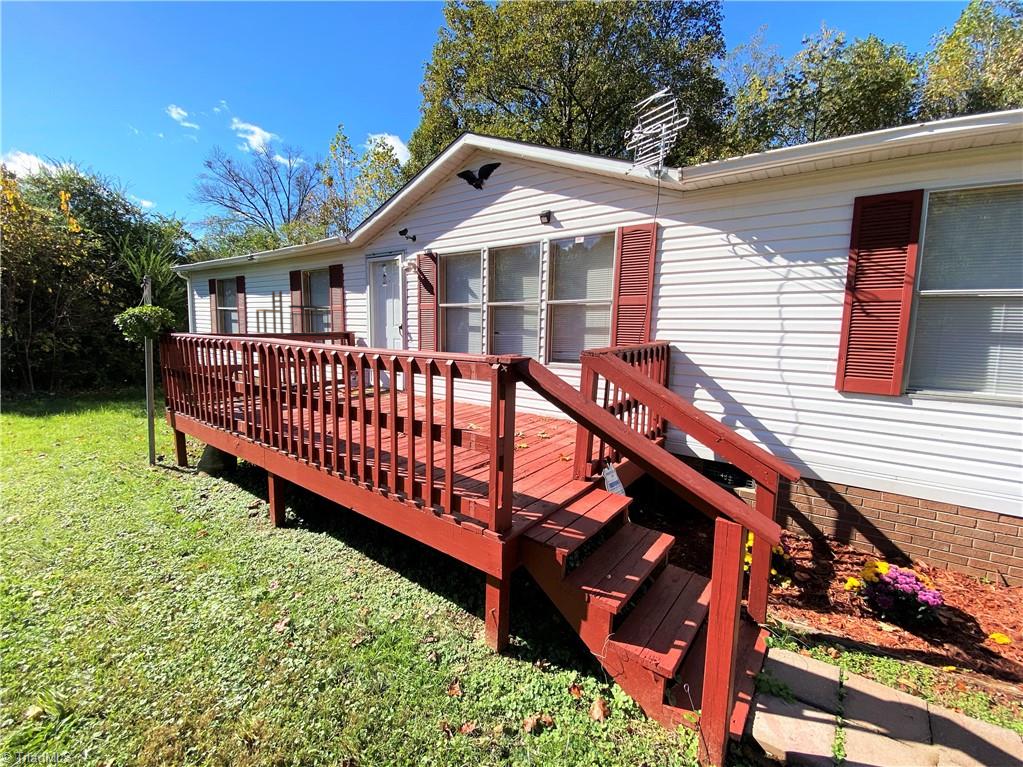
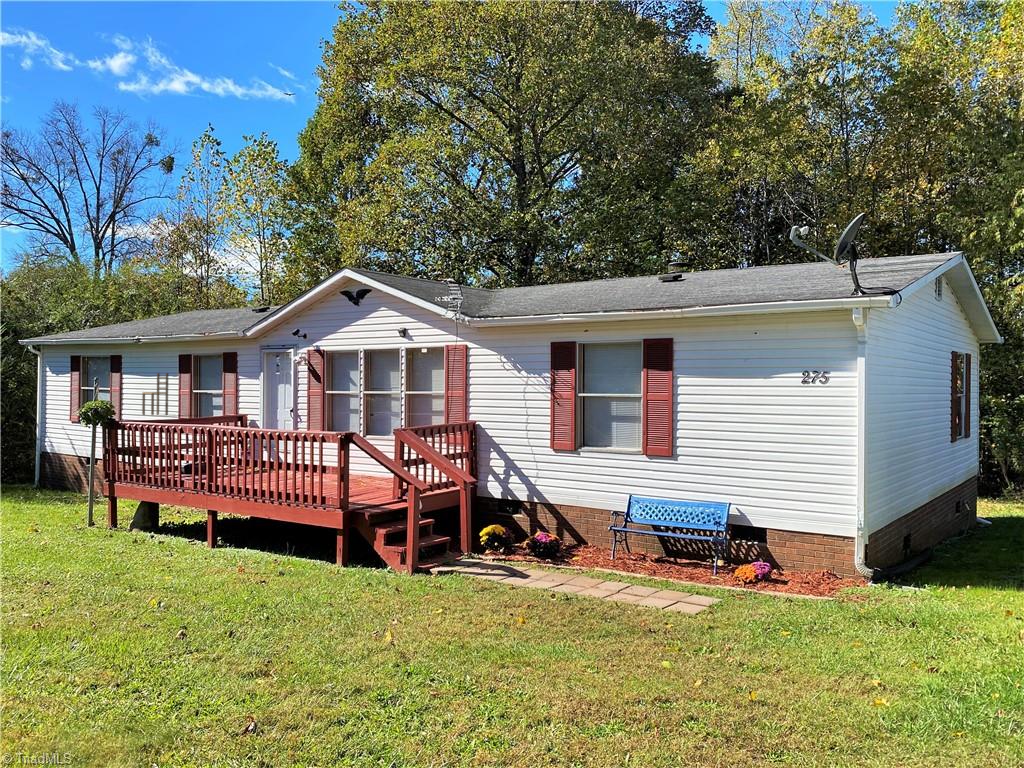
side table: present [289,305,329,335] -> none [186,391,223,418]

